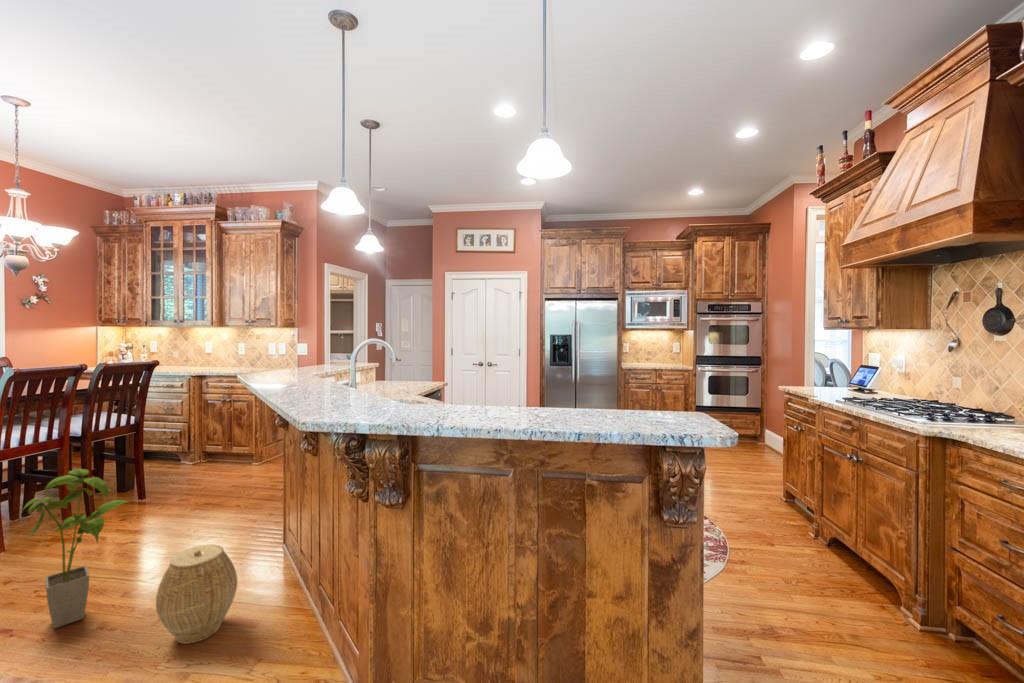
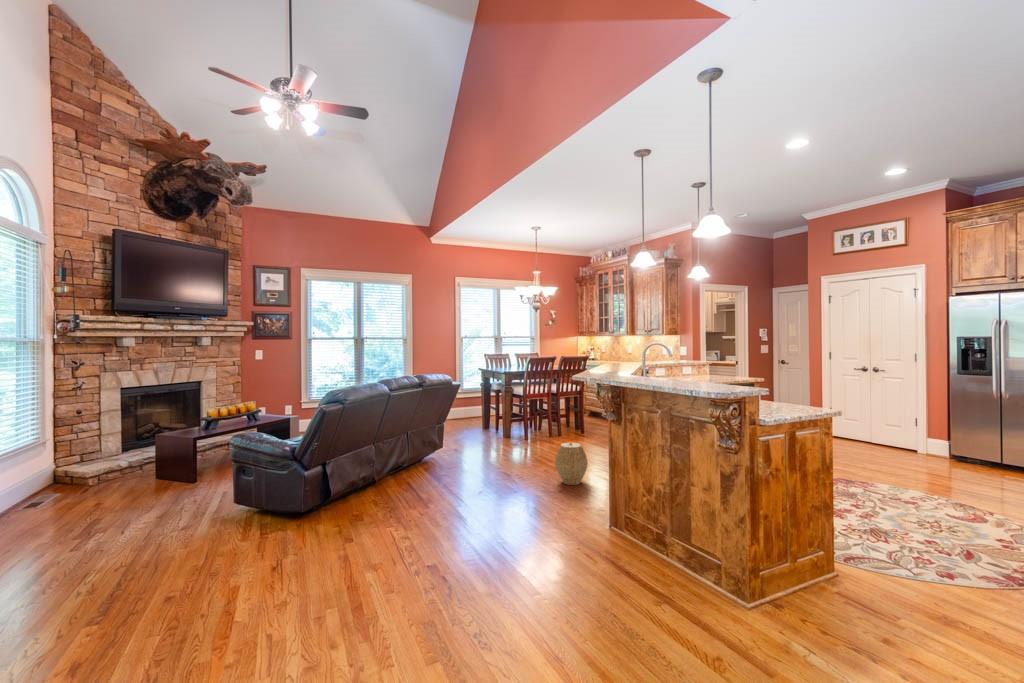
house plant: present [23,469,127,628] -> none [522,399,558,466]

